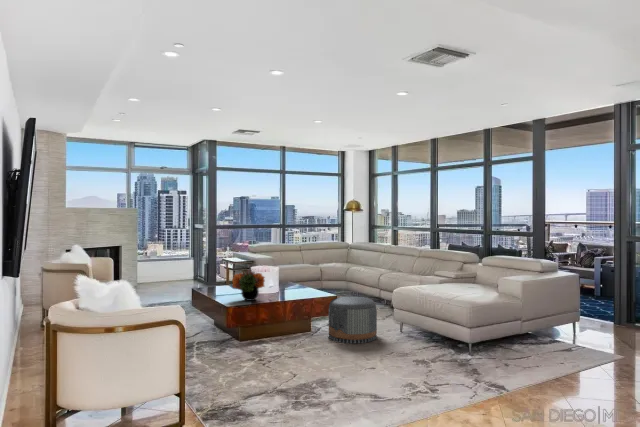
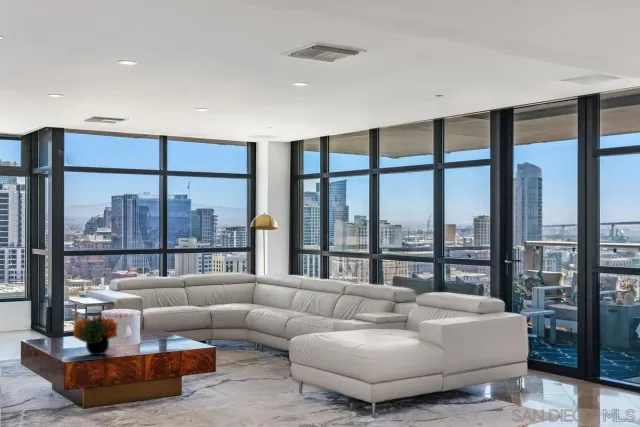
pouf: present [329,296,377,343] -> none [203,348,266,408]

